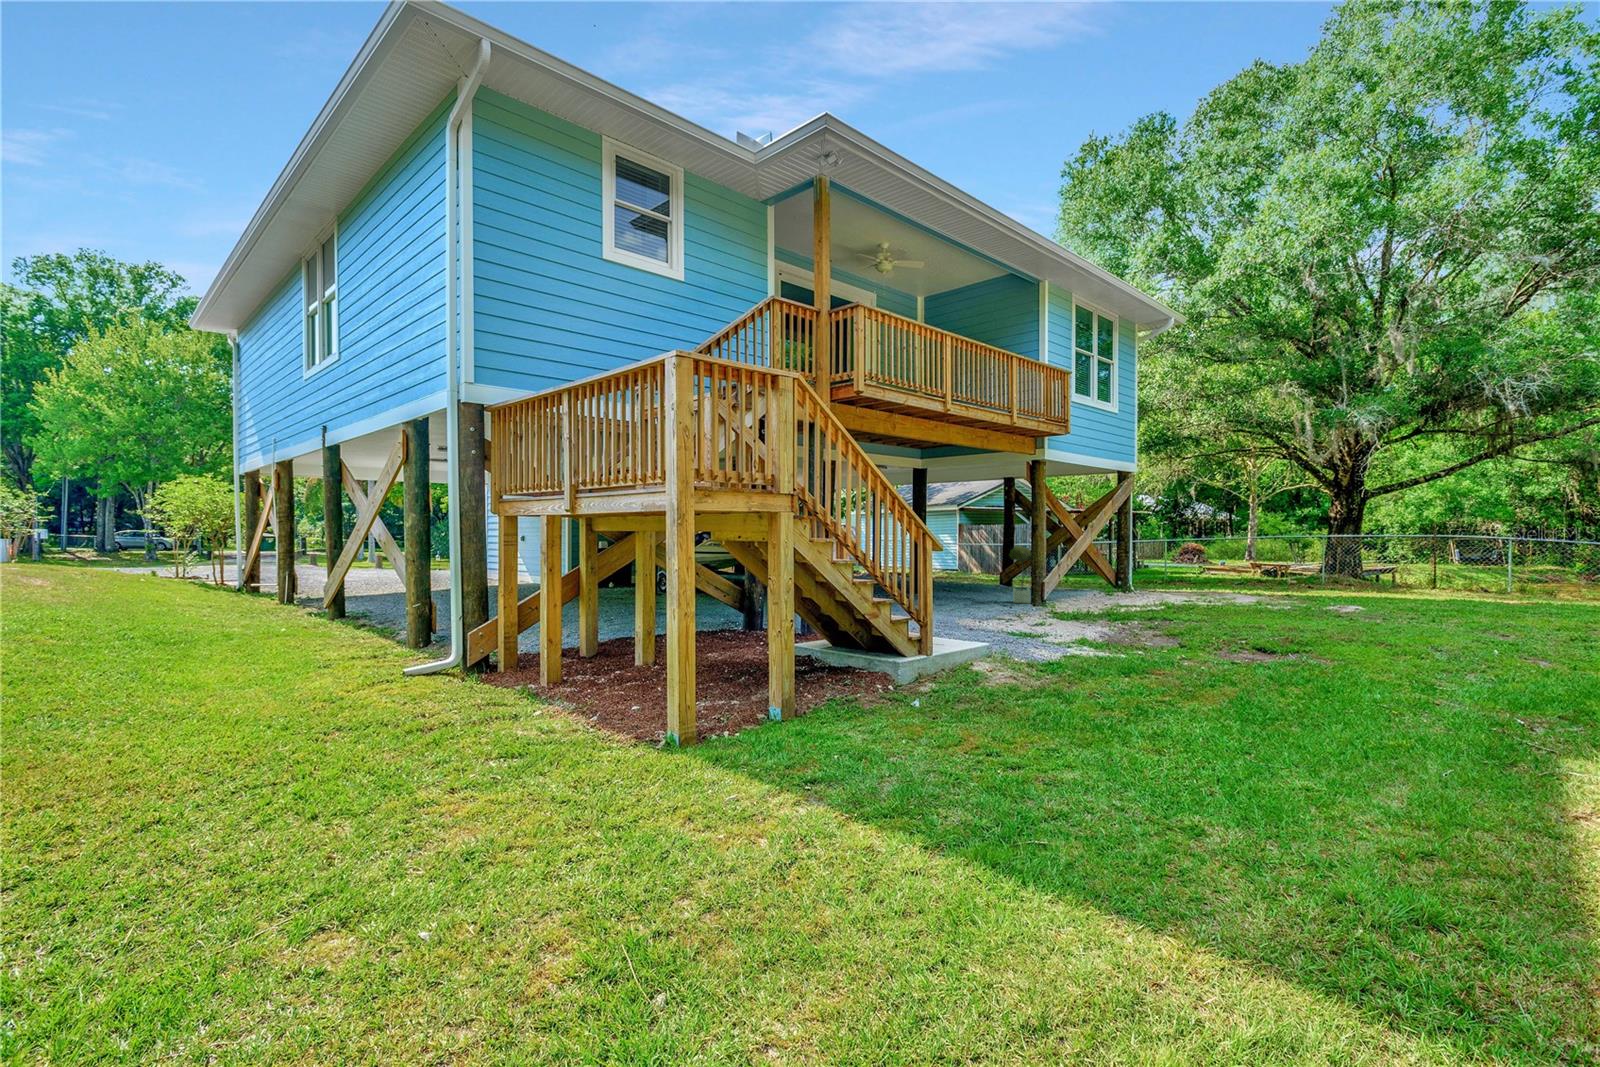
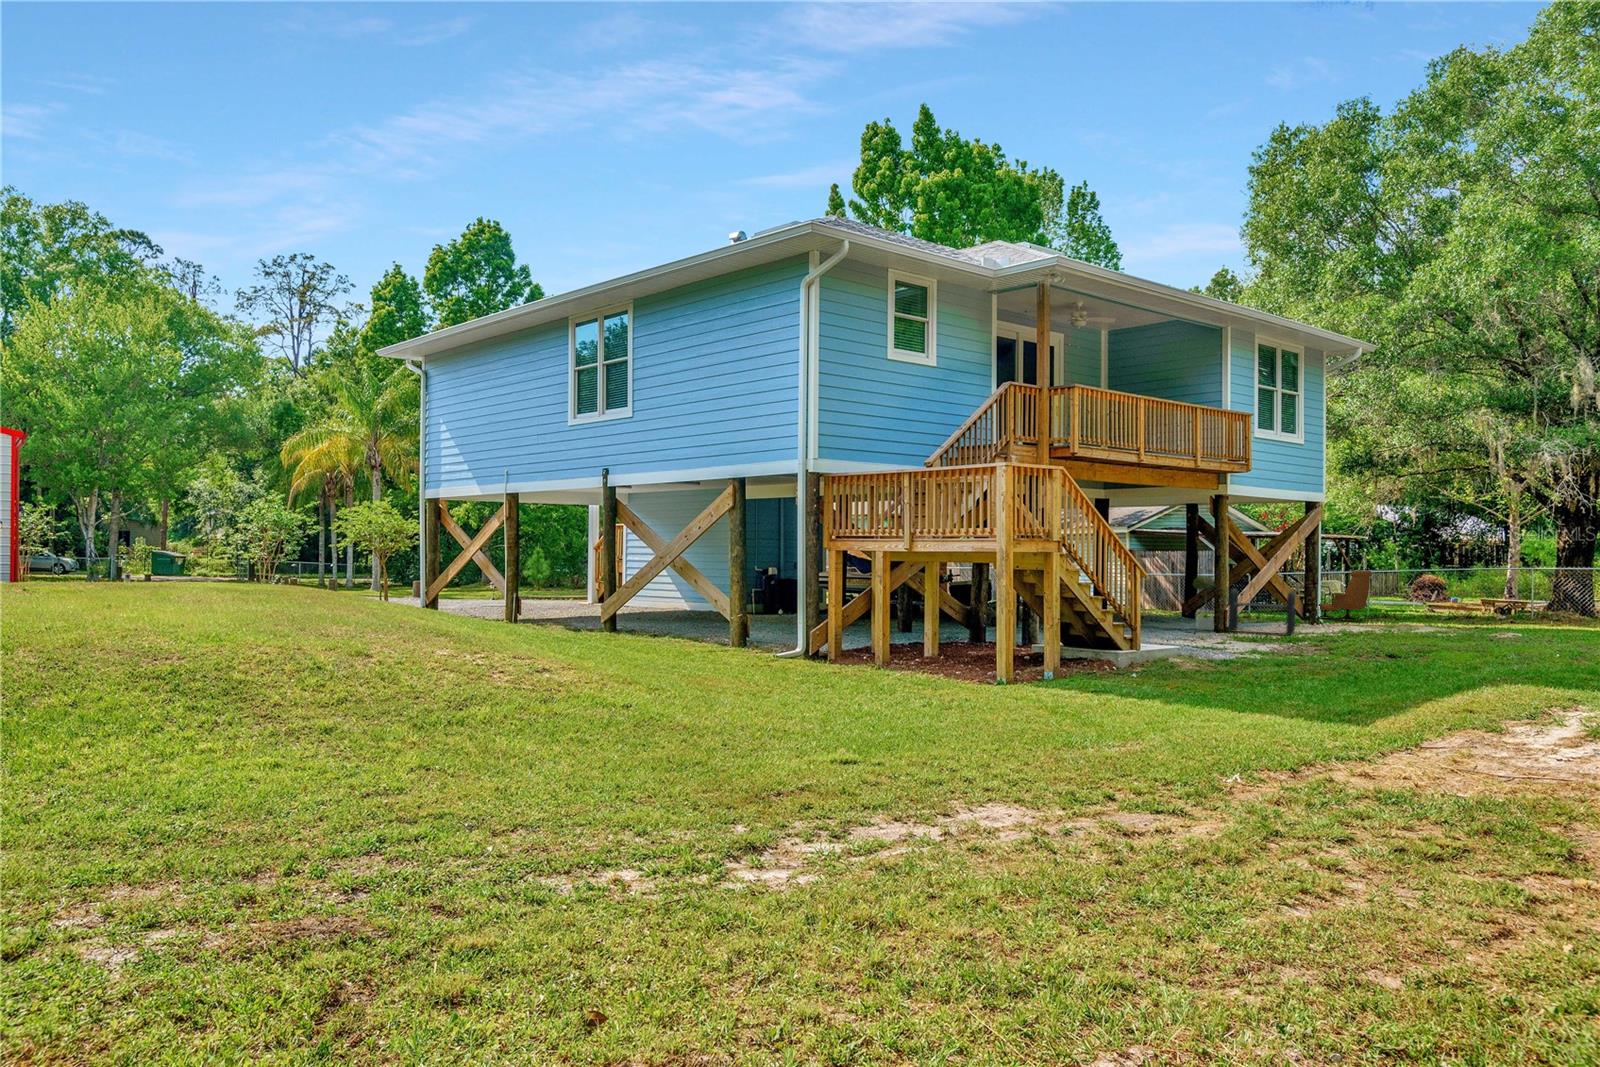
lounge chair: none [1125,539,1183,590] -> present [1319,571,1371,622]
bench: none [1045,559,1115,609] -> present [1228,589,1295,635]

